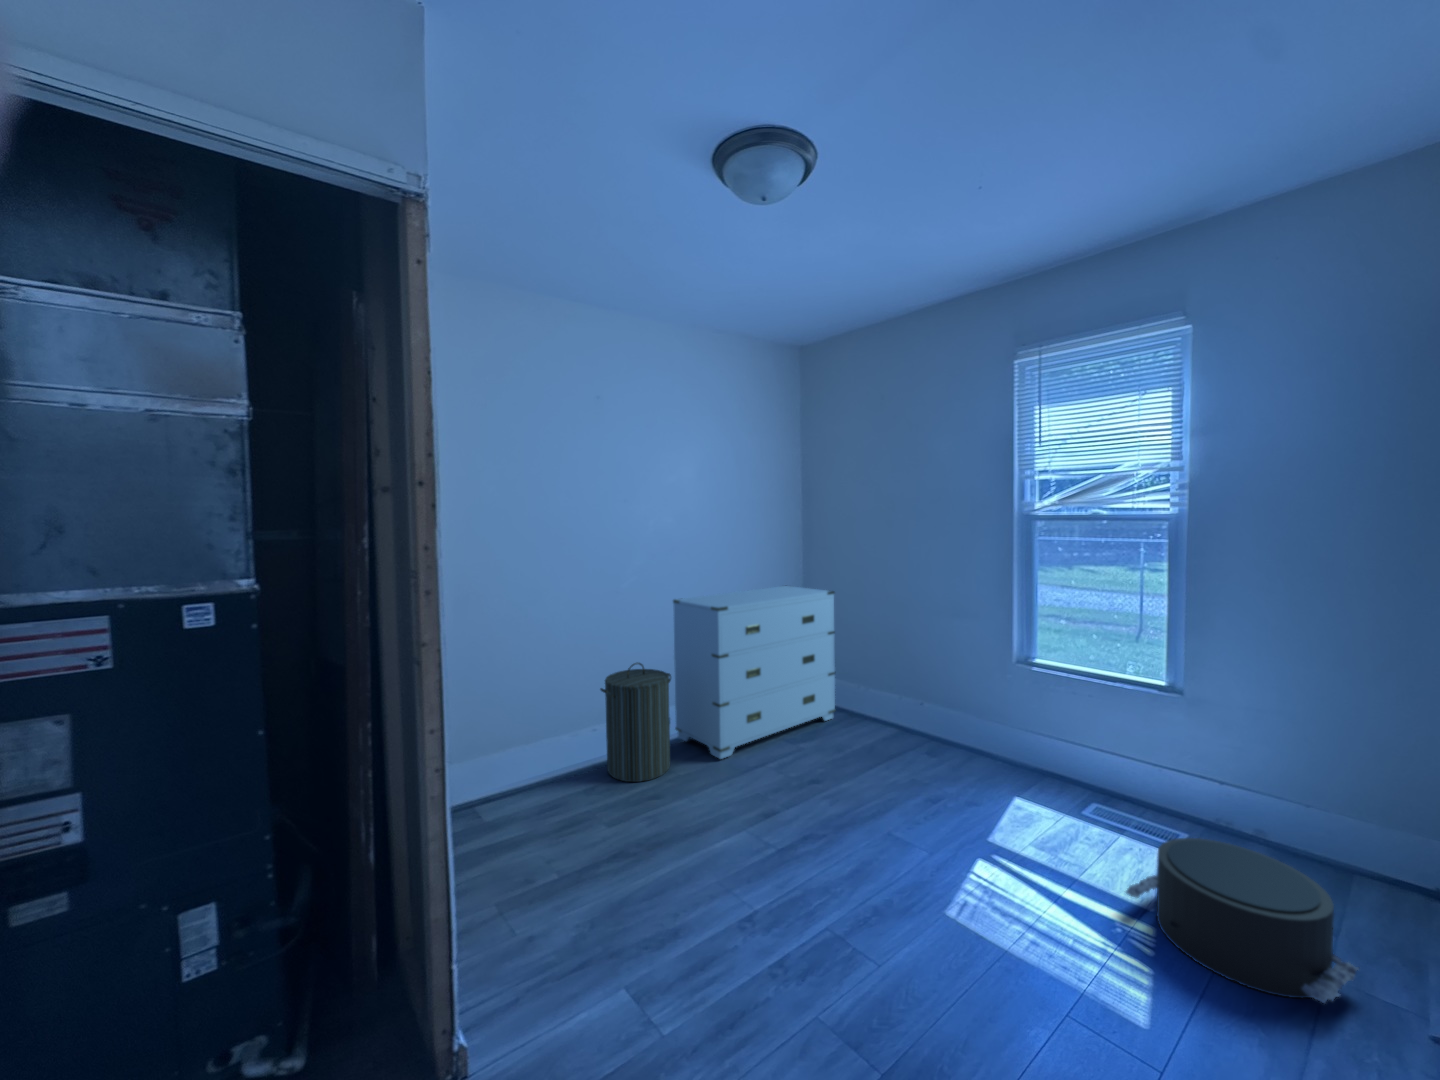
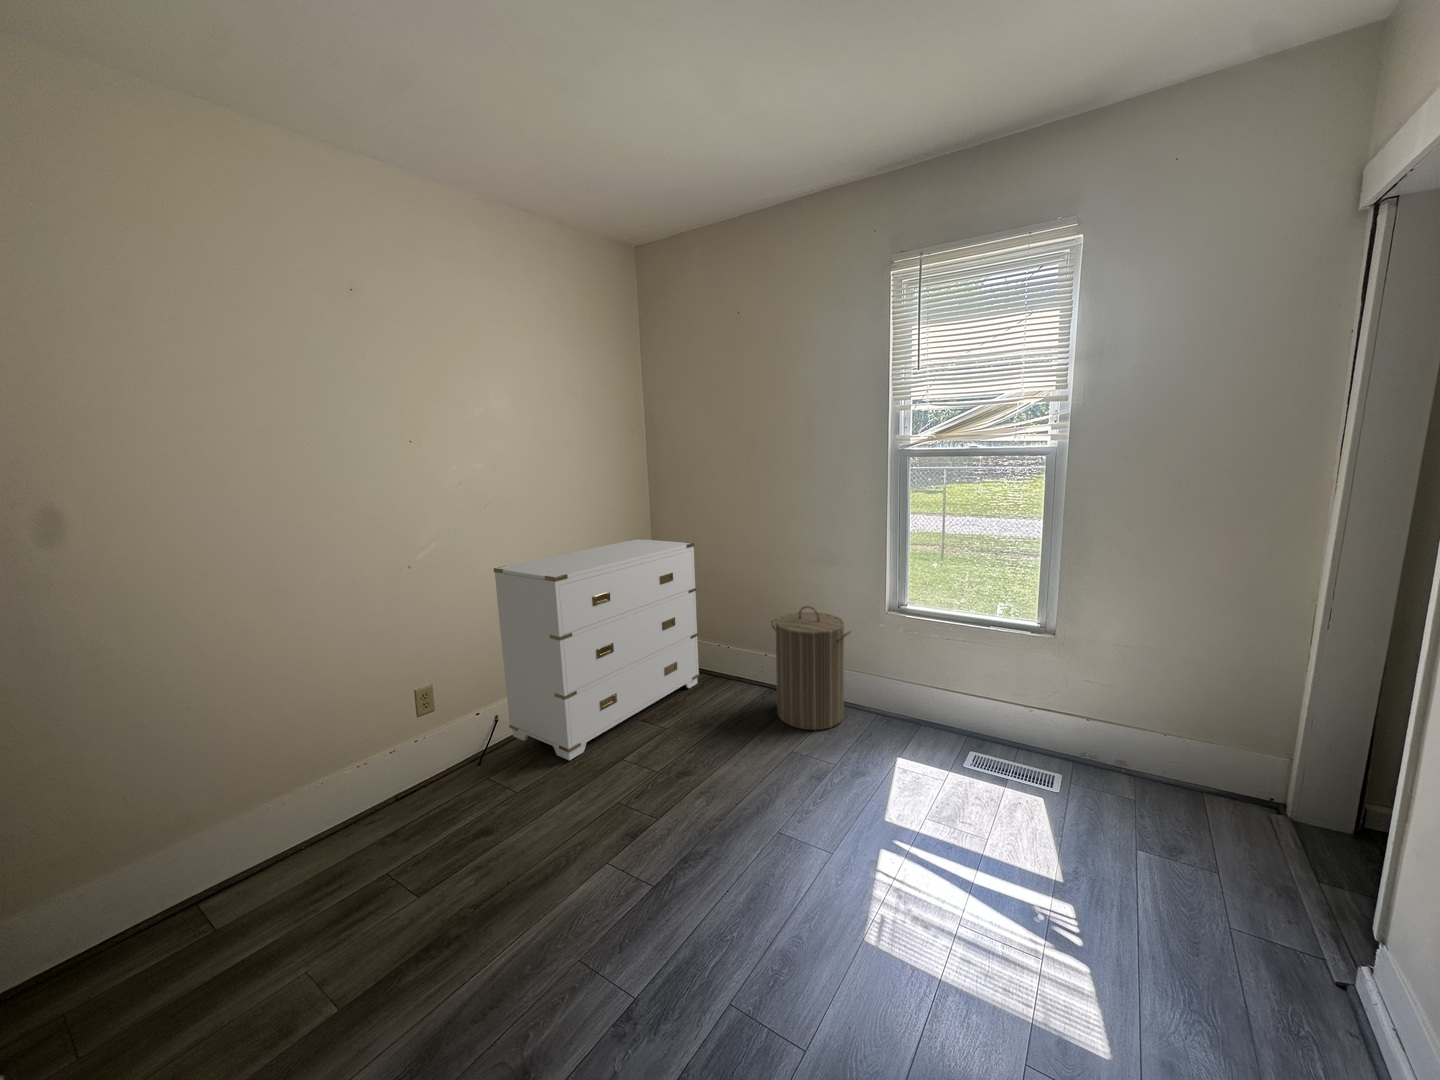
laundry hamper: present [600,663,671,782] -> present [771,606,851,730]
pouf: present [1126,838,1358,1003] -> none [1038,794,1268,979]

